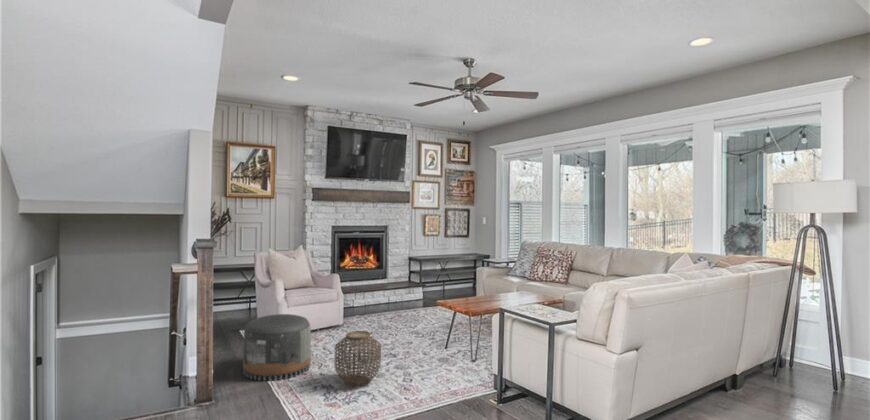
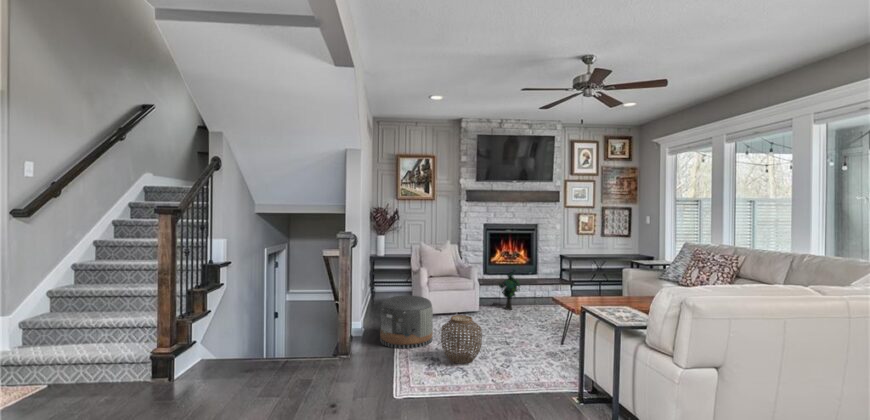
decorative plant: none [360,275,385,320] -> present [498,270,520,310]

